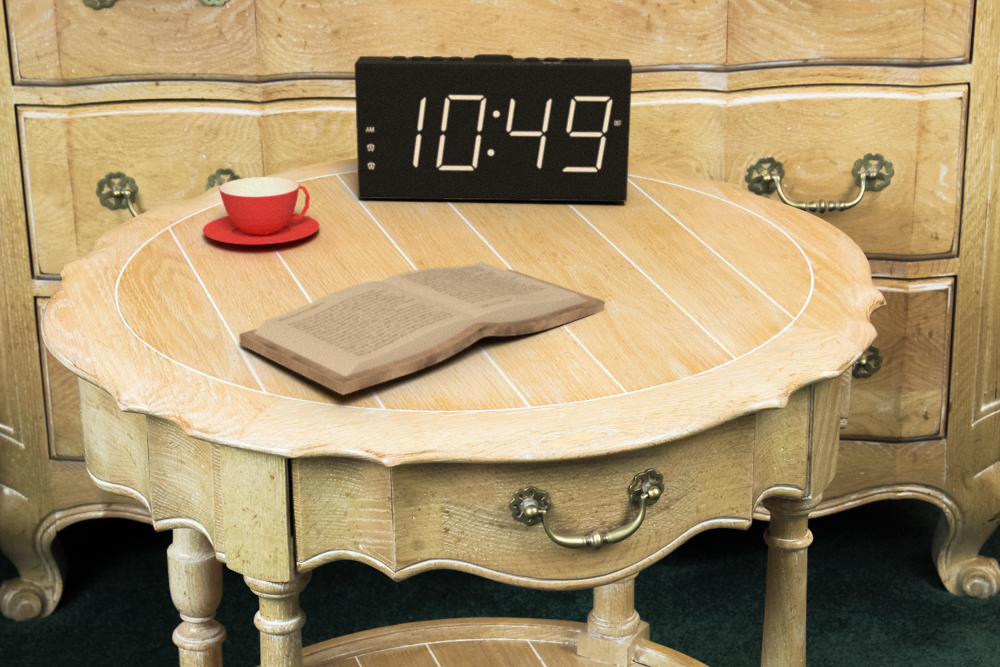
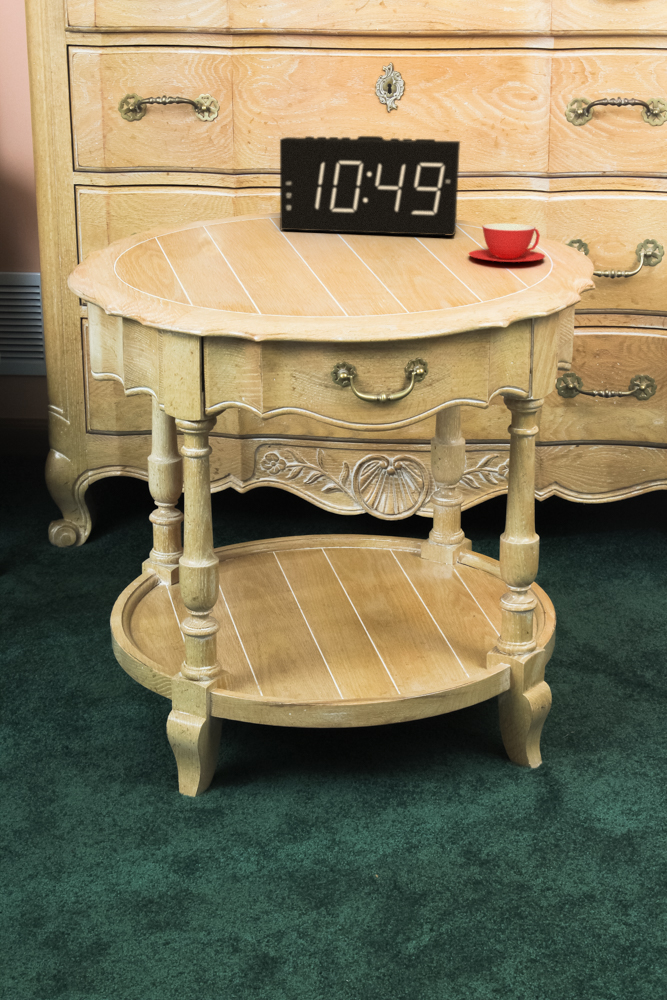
teacup: present [203,177,319,244] -> present [469,223,545,262]
book: present [239,262,604,395] -> none [186,256,414,303]

